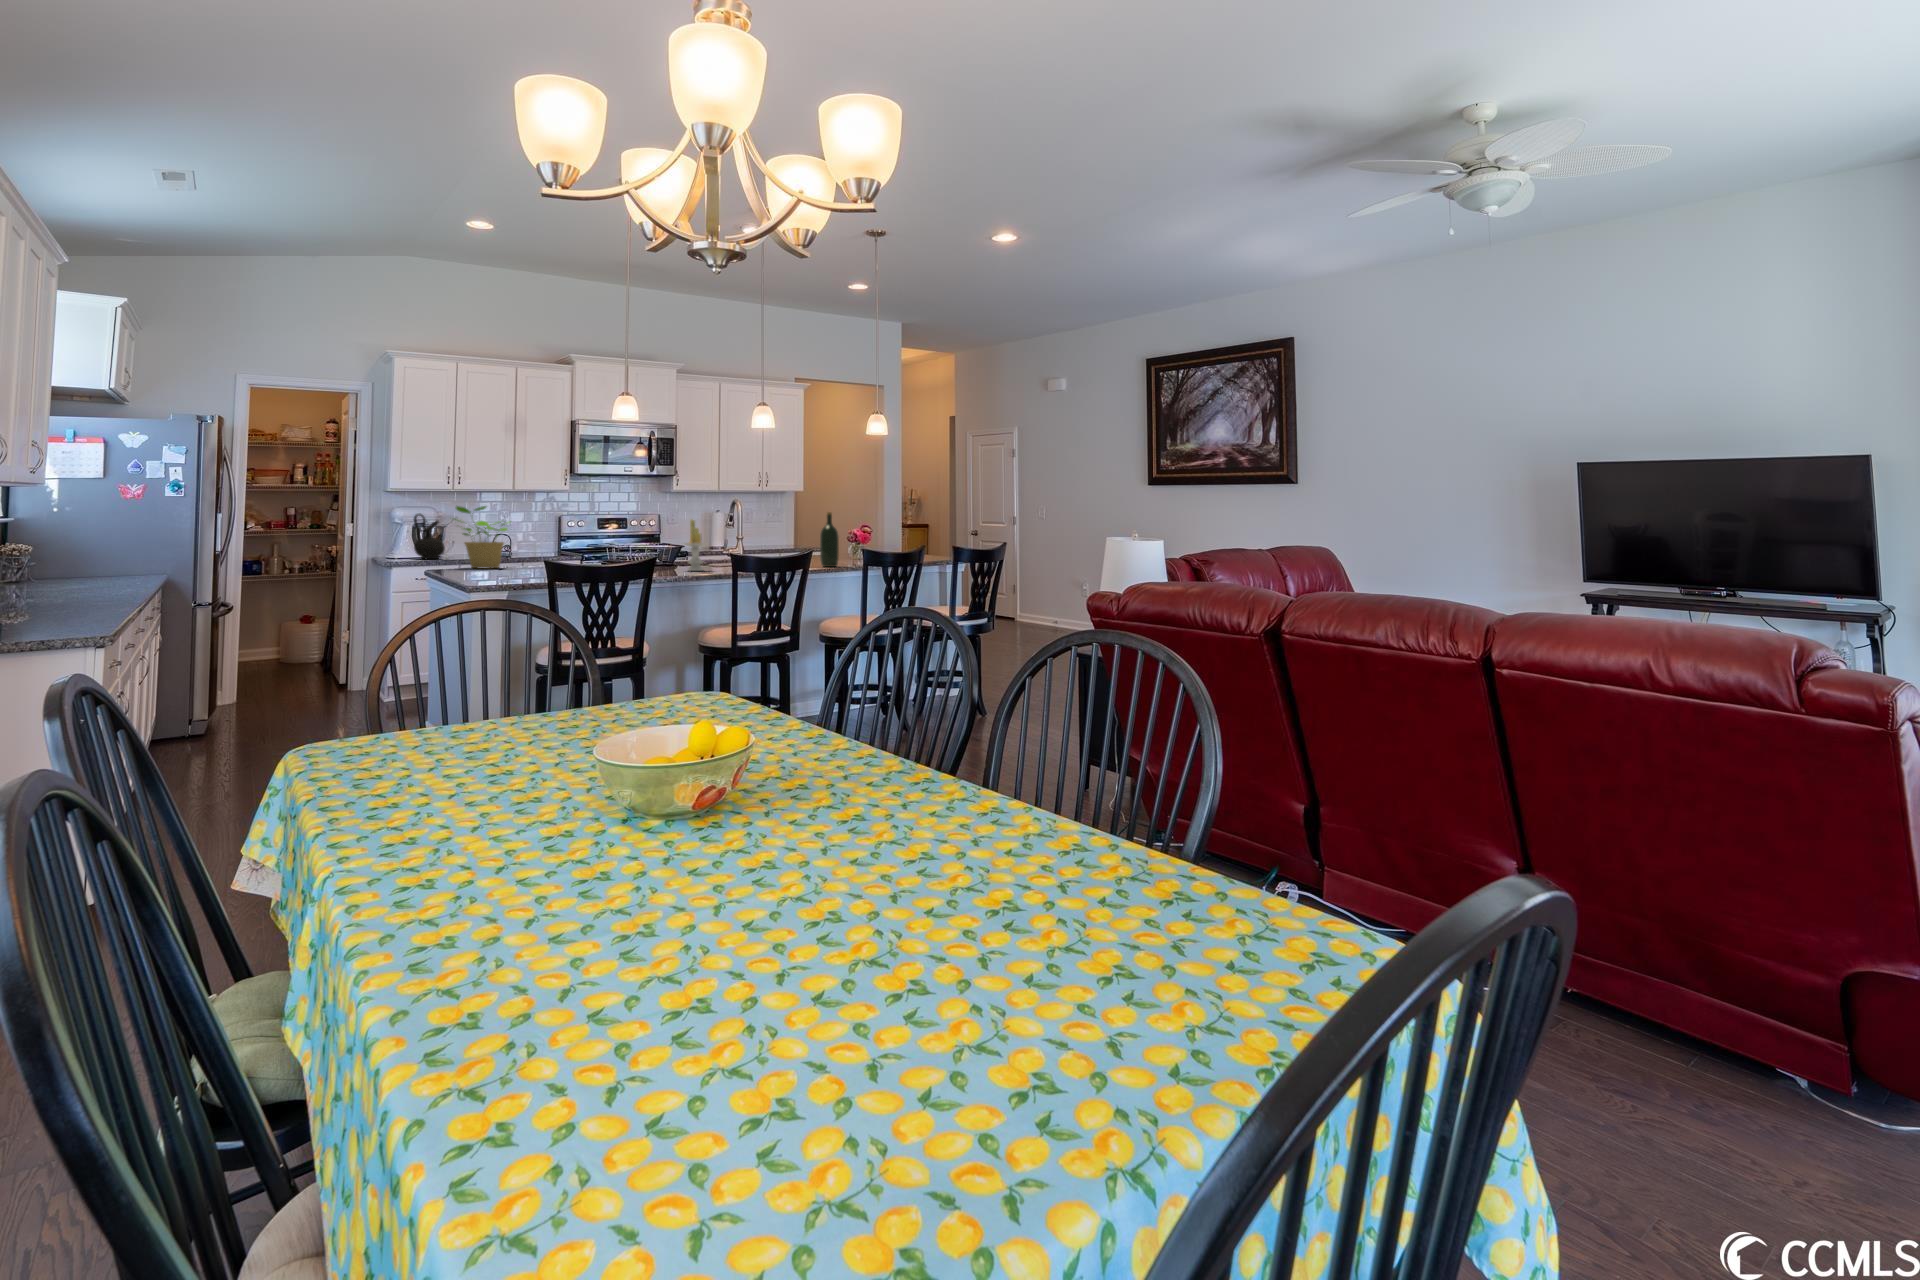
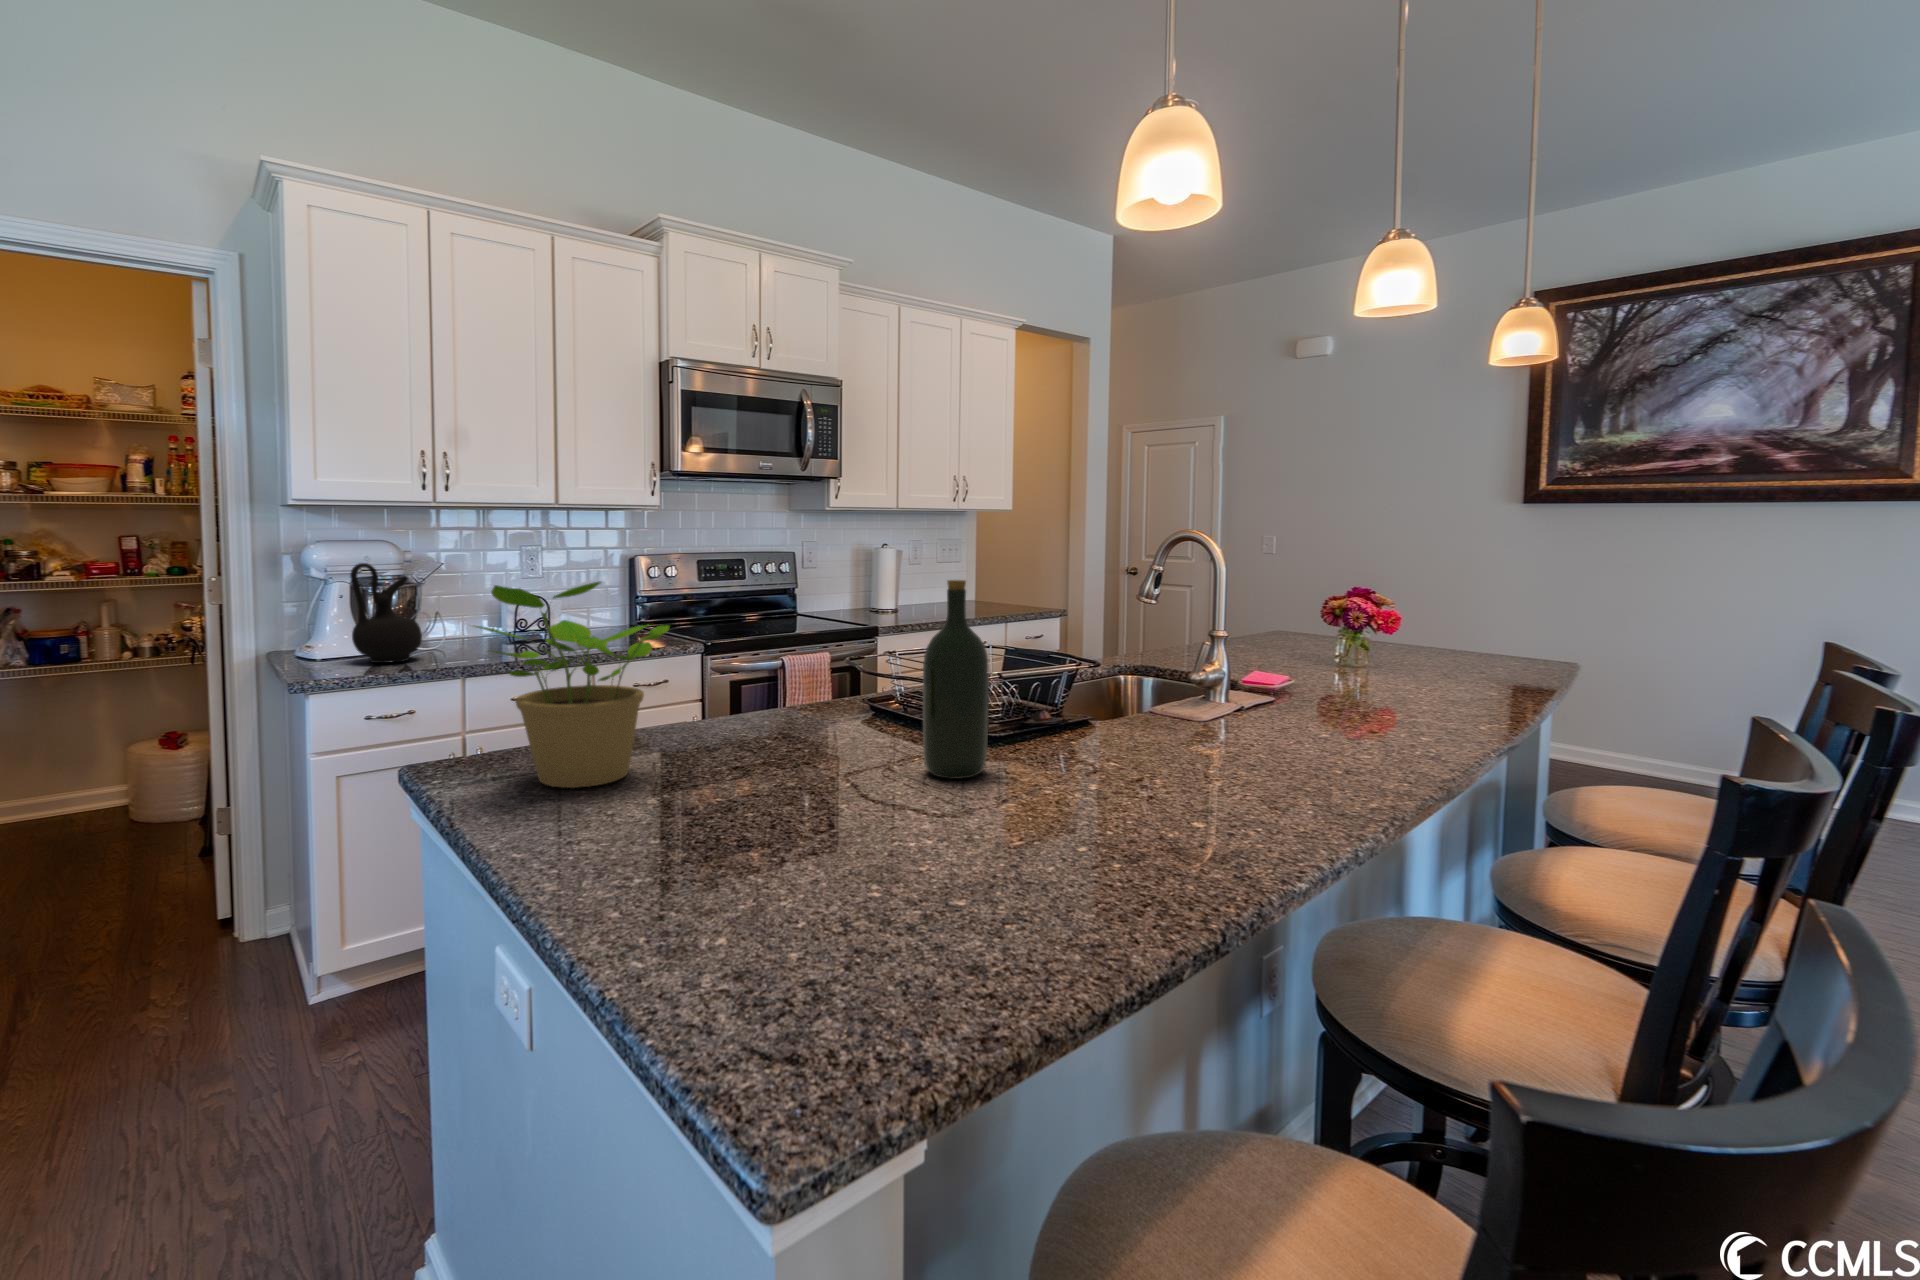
wine bottle: present [820,512,839,567] -> present [923,580,990,779]
candle: present [684,520,707,571] -> none [1204,613,1289,776]

